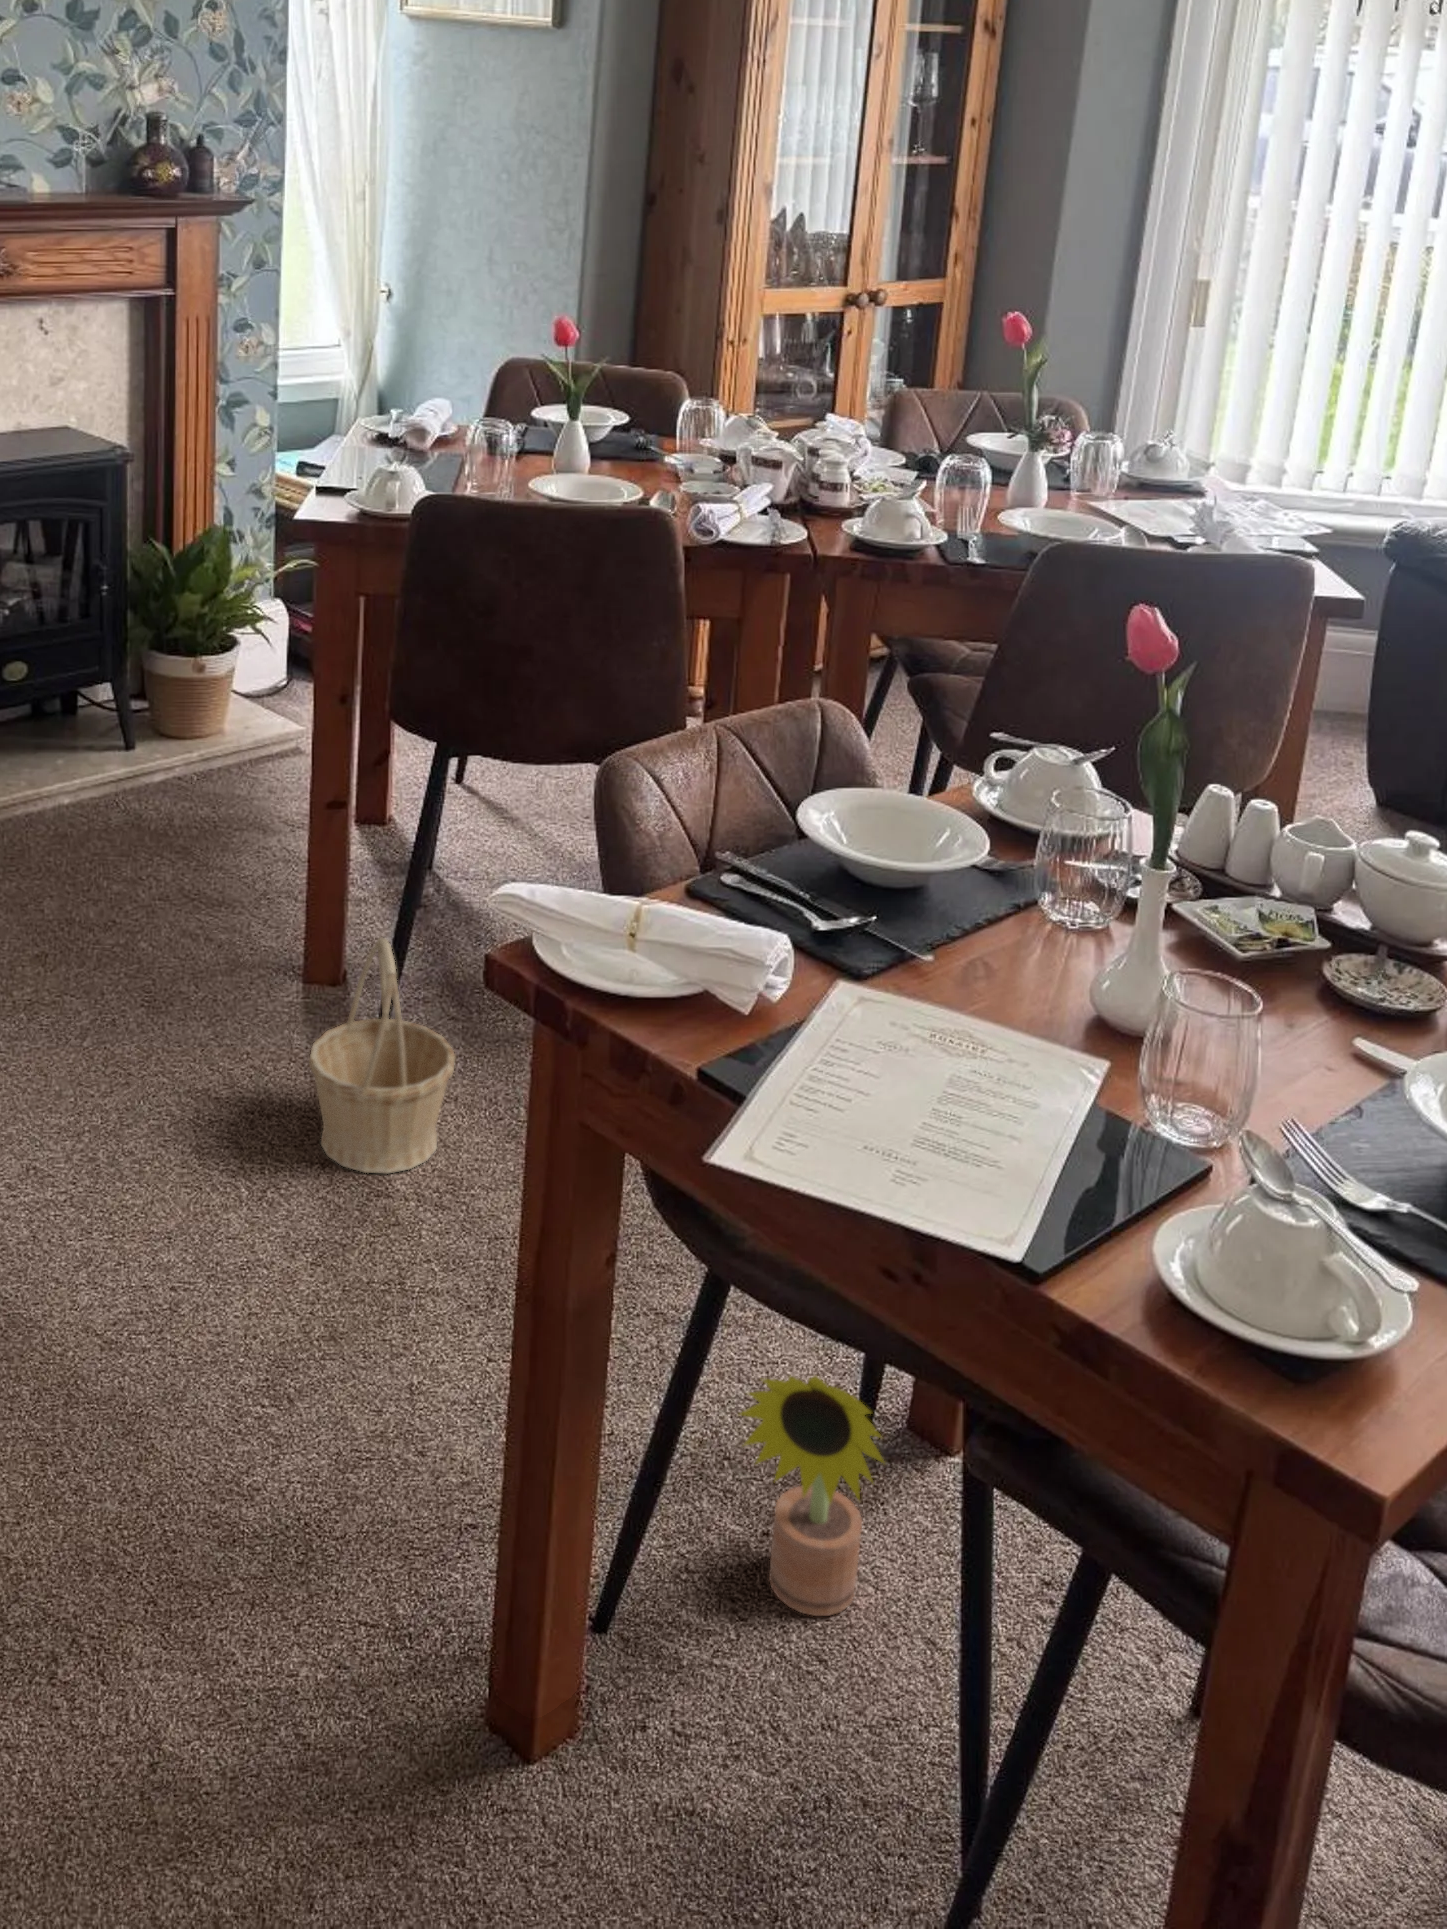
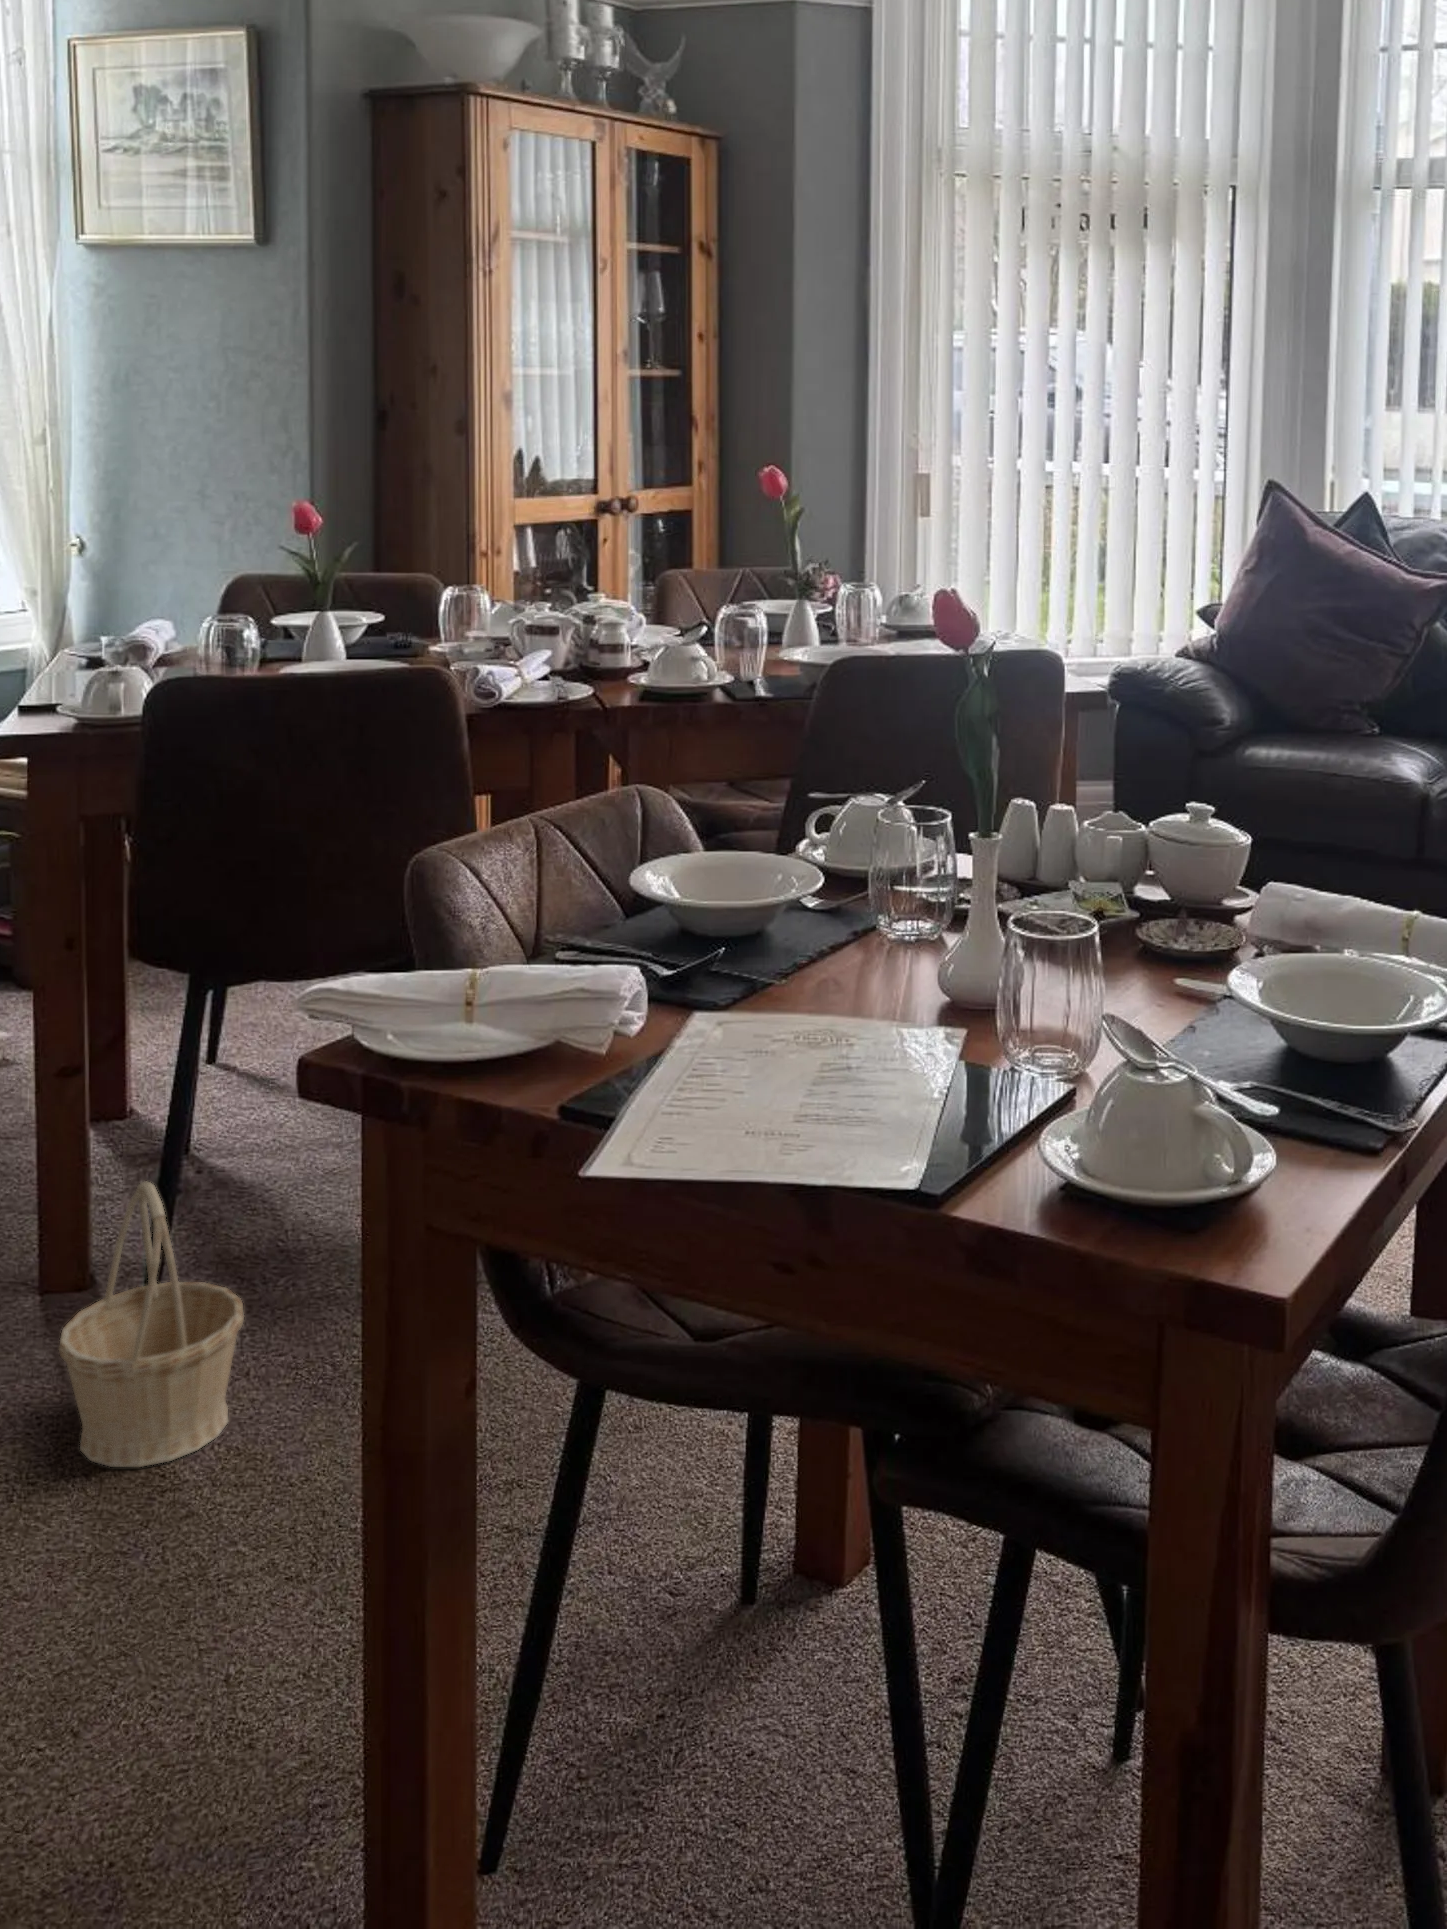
decorative plant: present [740,1375,884,1616] -> none [621,1490,789,1784]

